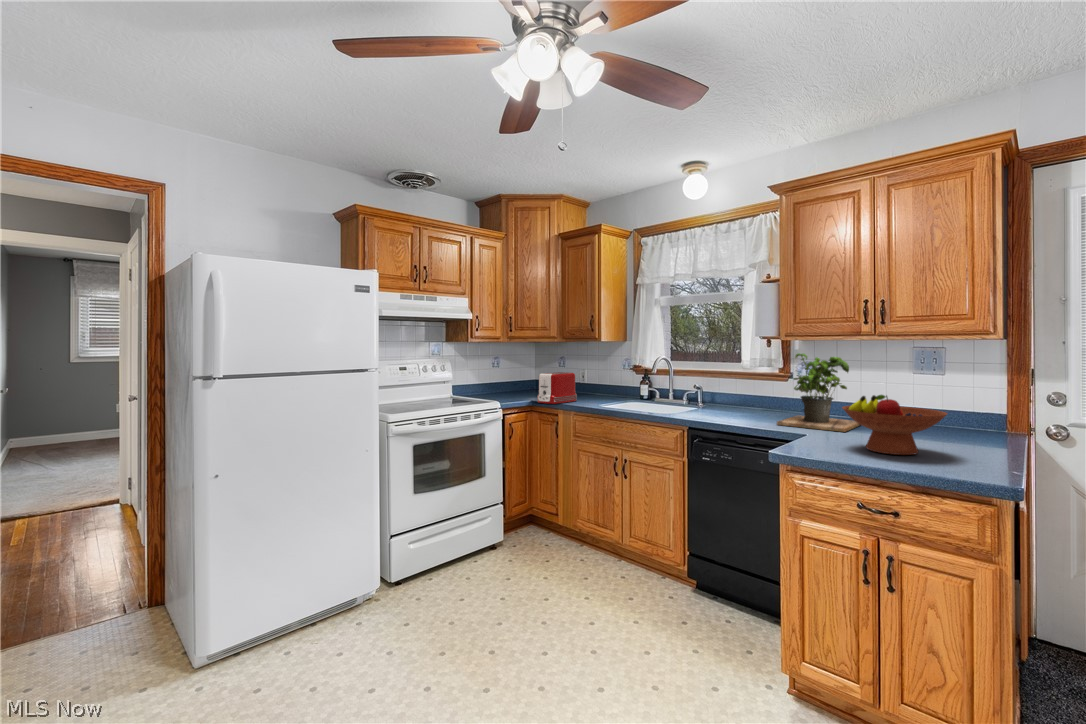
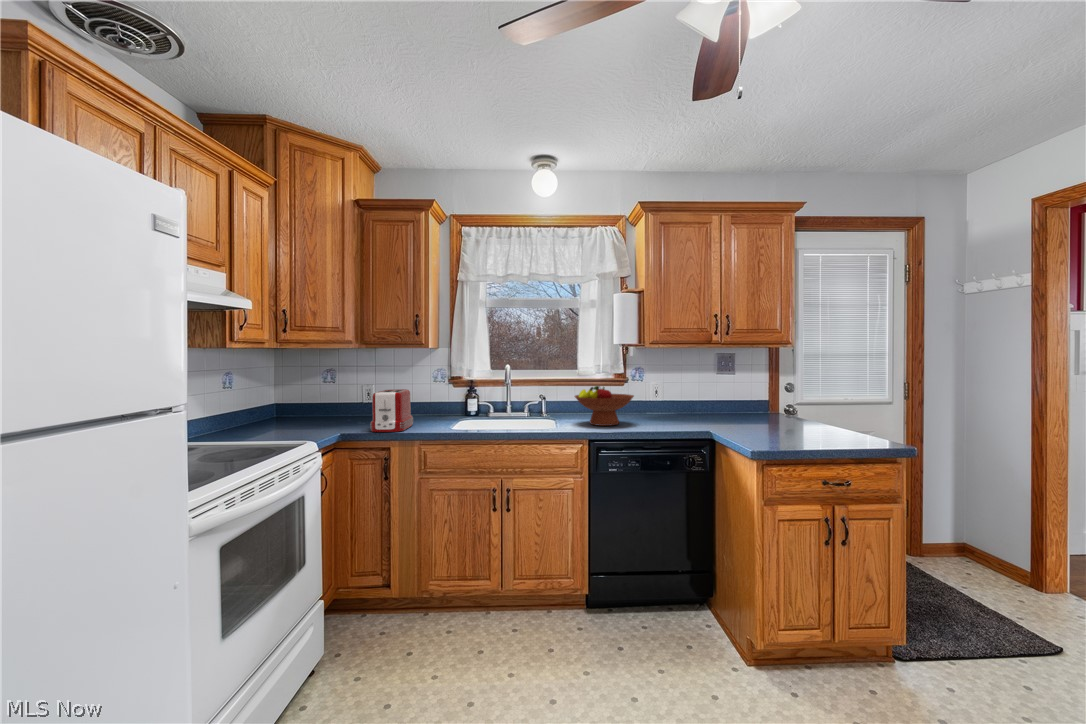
potted plant: present [776,353,860,432] -> none [661,359,730,427]
fruit bowl: present [842,395,947,455] -> present [575,386,634,426]

